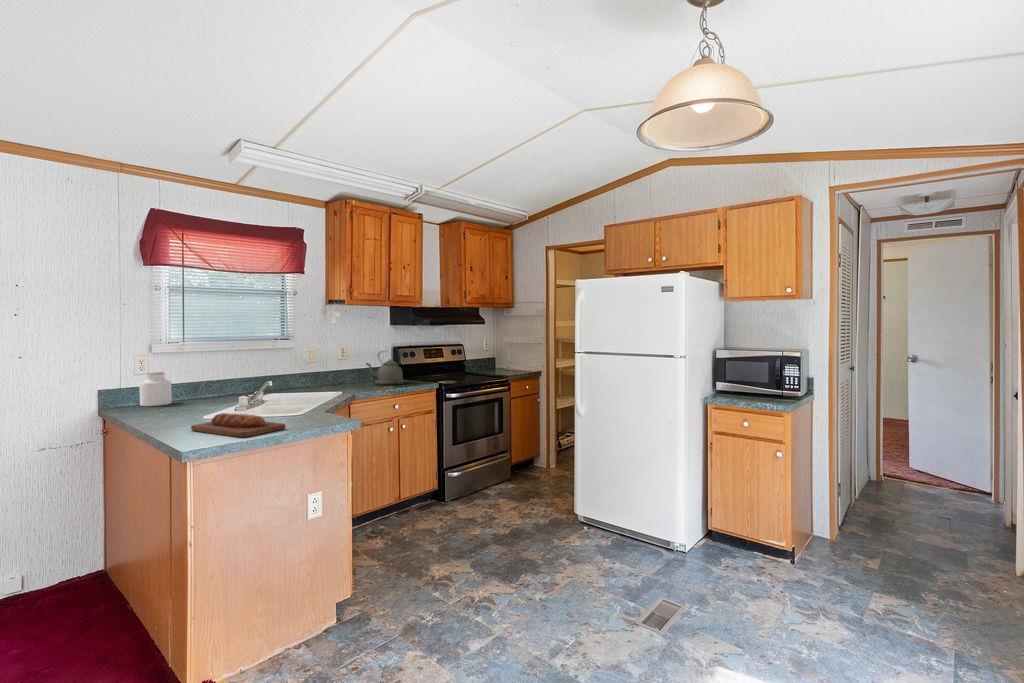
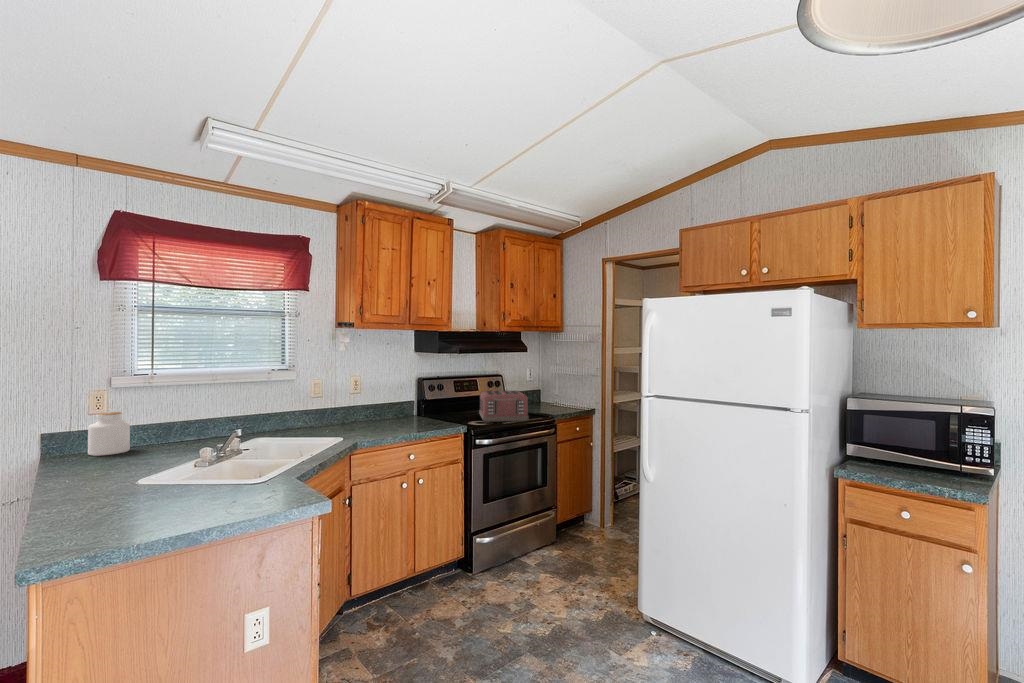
kettle: present [366,354,405,385] -> none [381,384,428,427]
toaster: none [444,356,487,381] -> present [479,391,529,422]
bread loaf: present [191,413,286,438] -> none [70,492,200,544]

